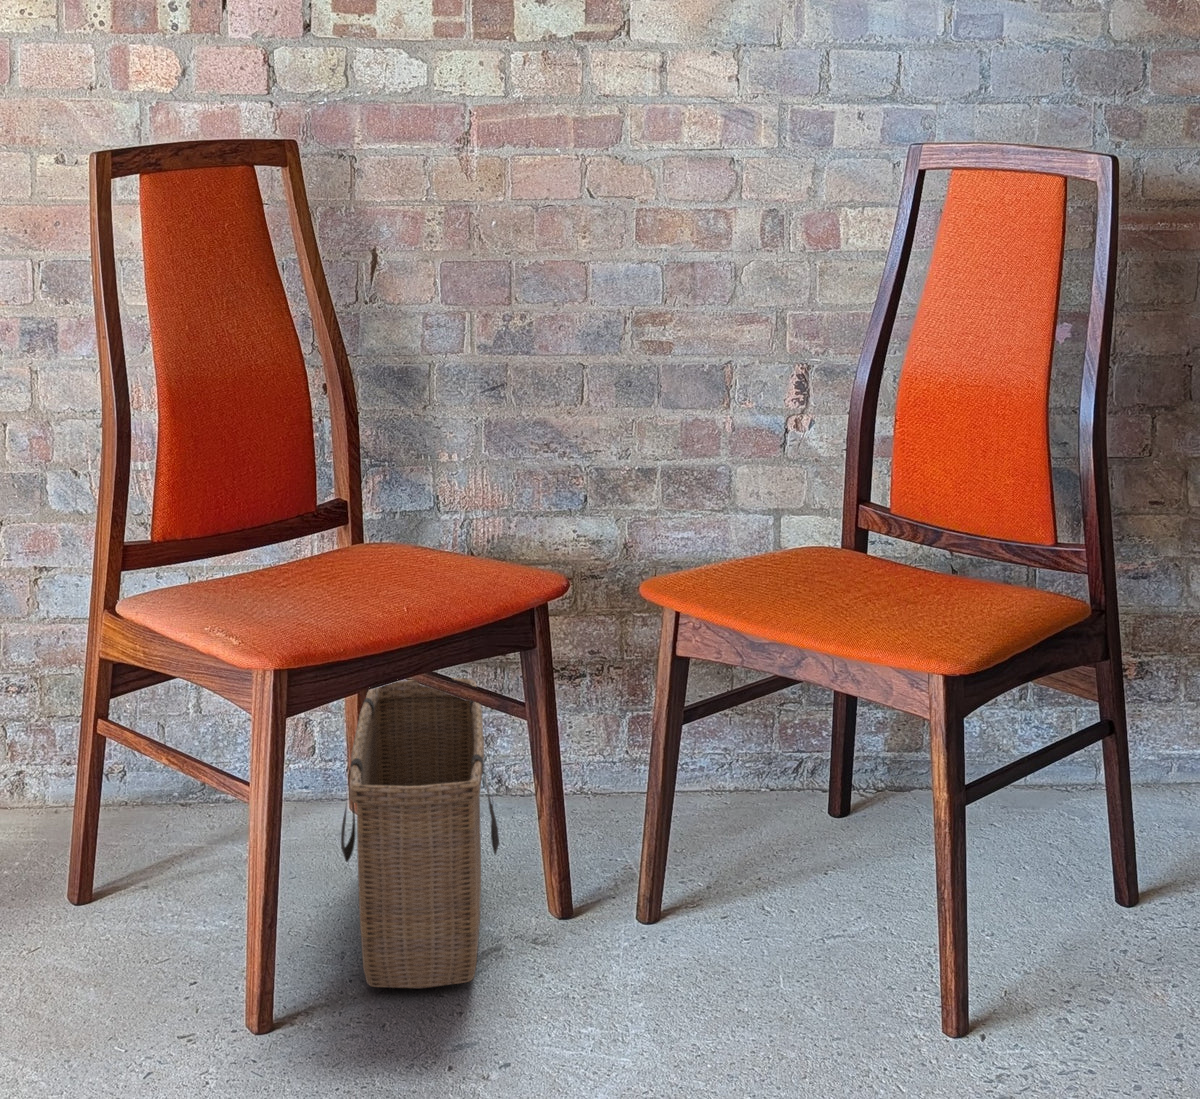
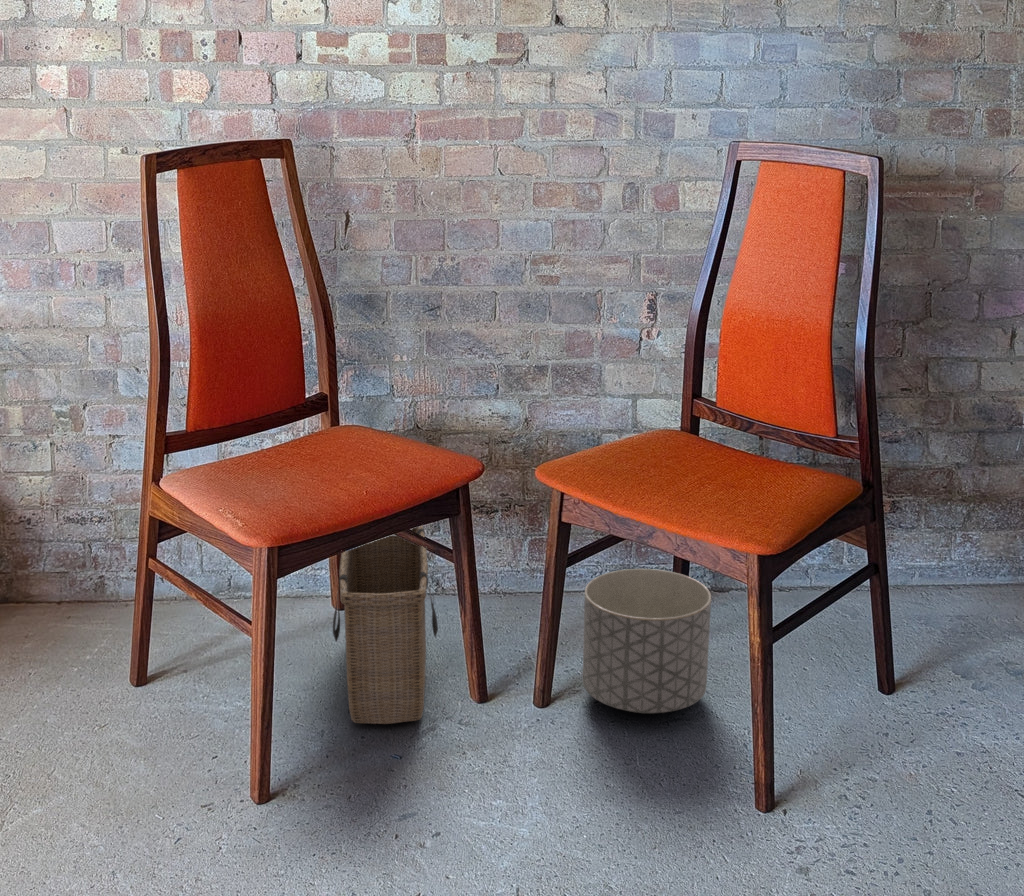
planter: none [716,752,909,971] -> present [583,569,711,714]

